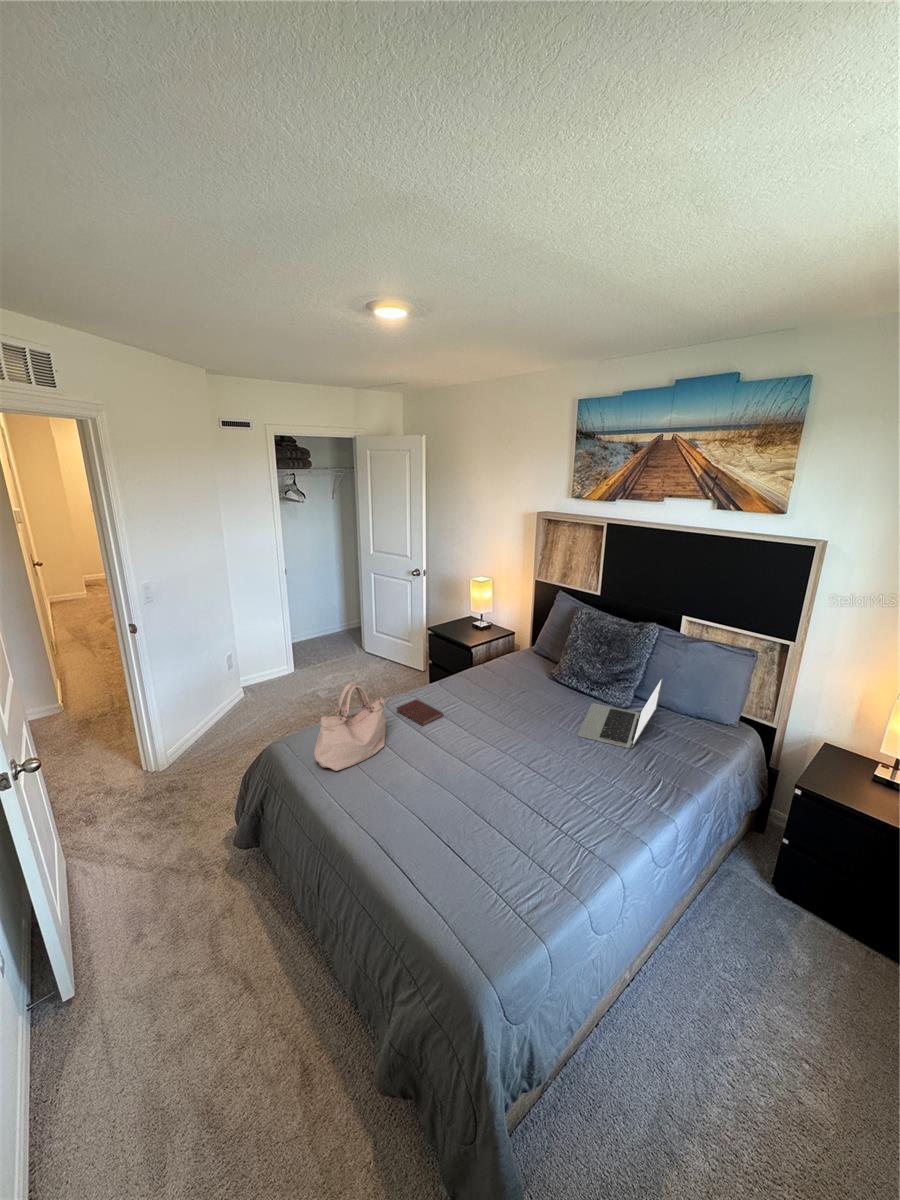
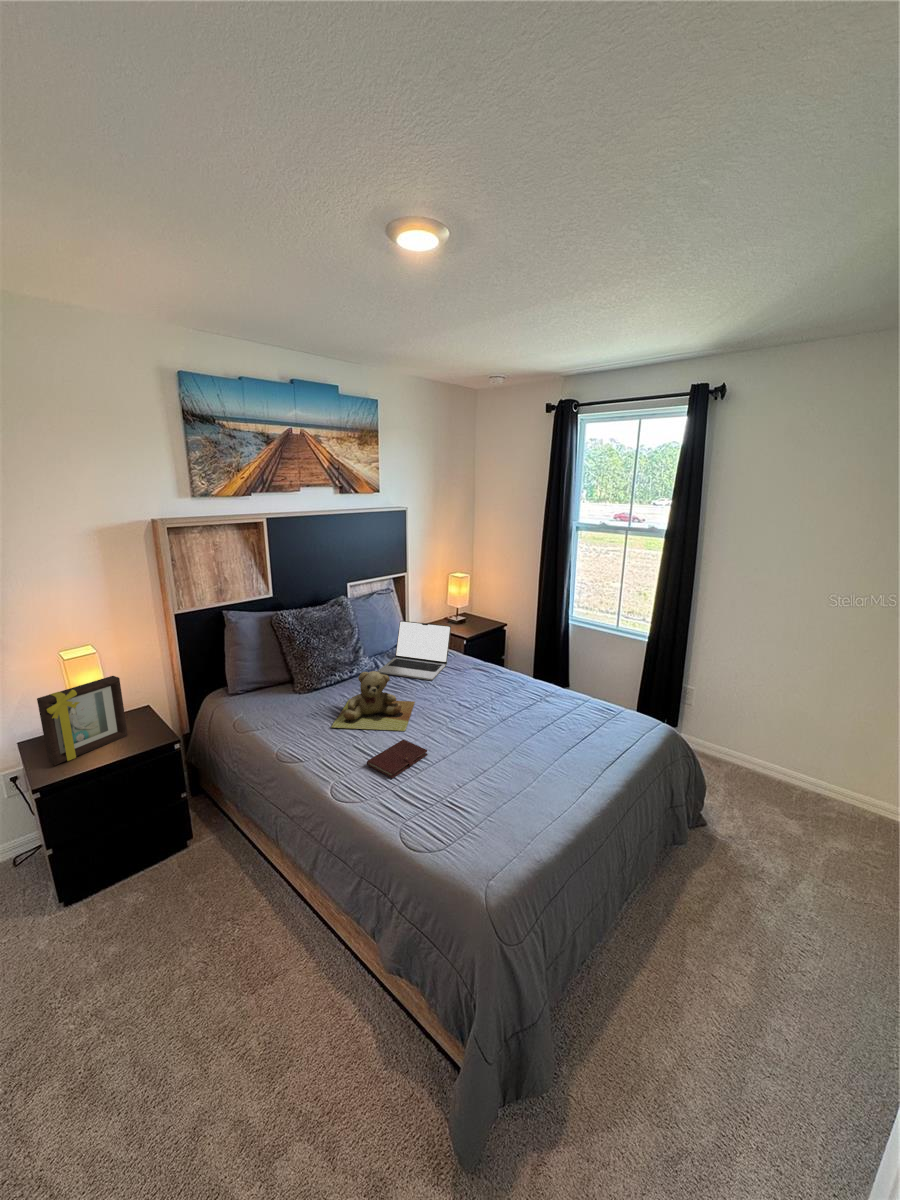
picture frame: none [450,593,485,636] -> present [37,676,128,765]
teddy bear: none [464,665,528,724] -> present [332,671,415,731]
handbag: present [314,683,386,771] -> none [456,704,554,816]

